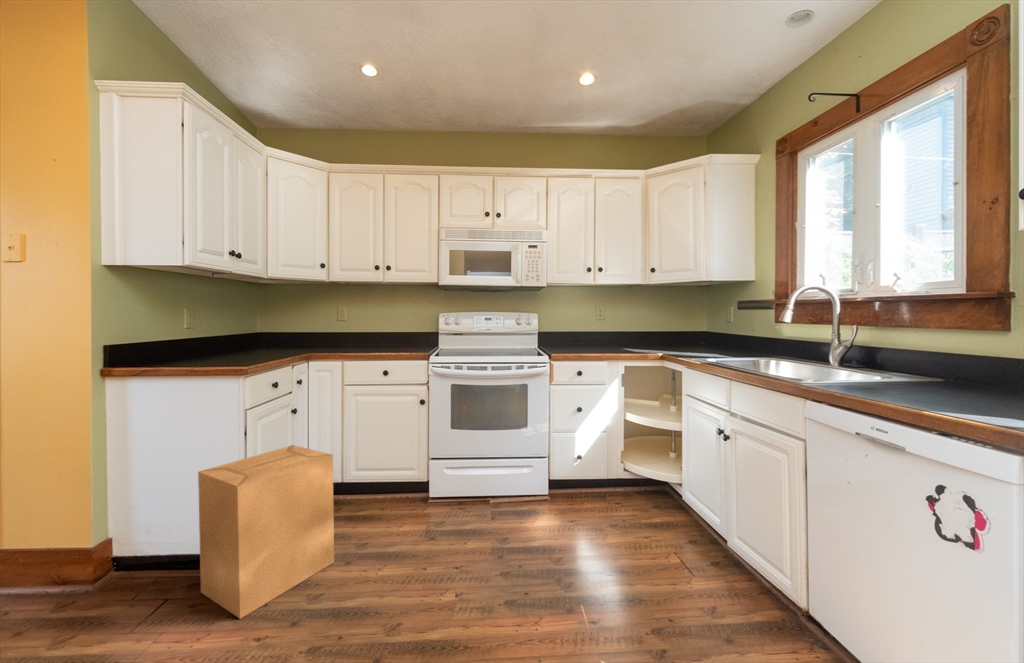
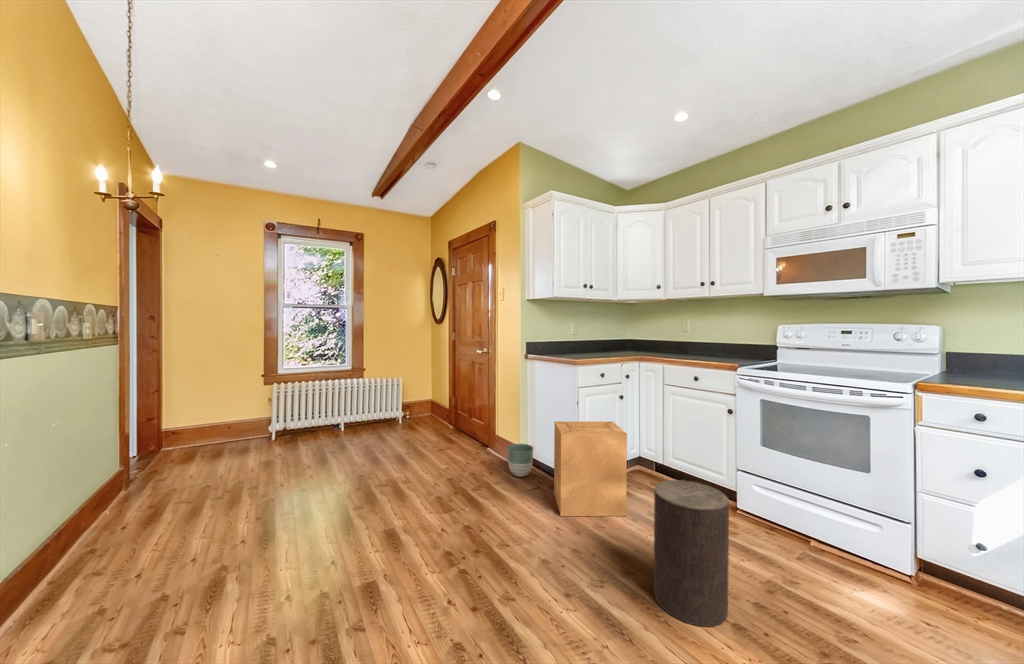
stool: none [425,481,500,642] -> present [654,480,729,627]
planter: none [59,532,130,603] -> present [508,444,533,477]

